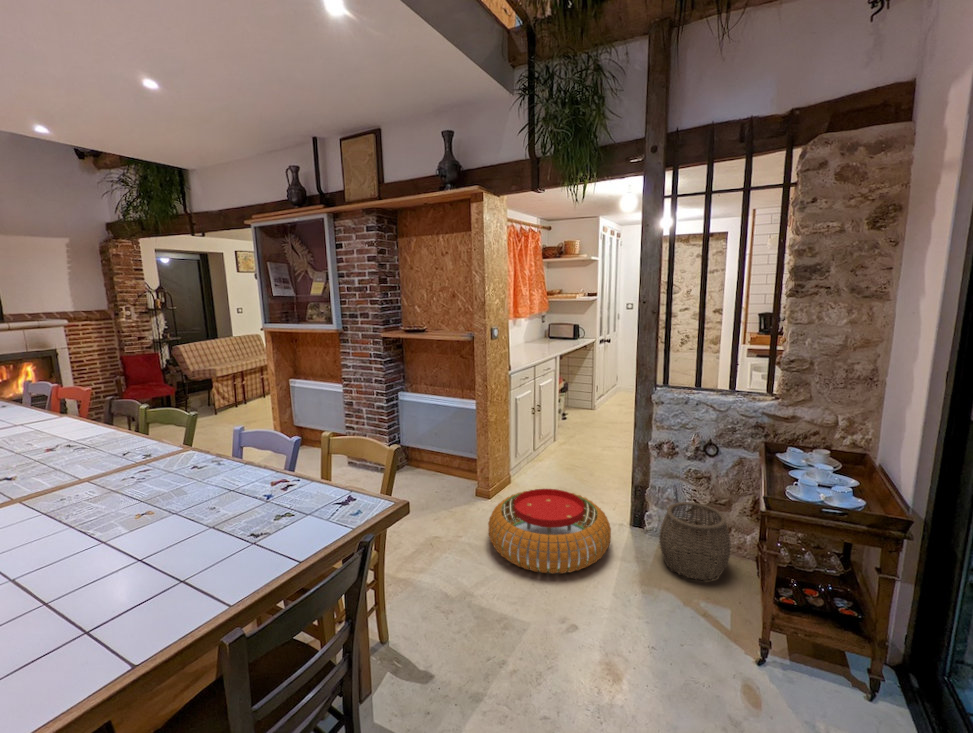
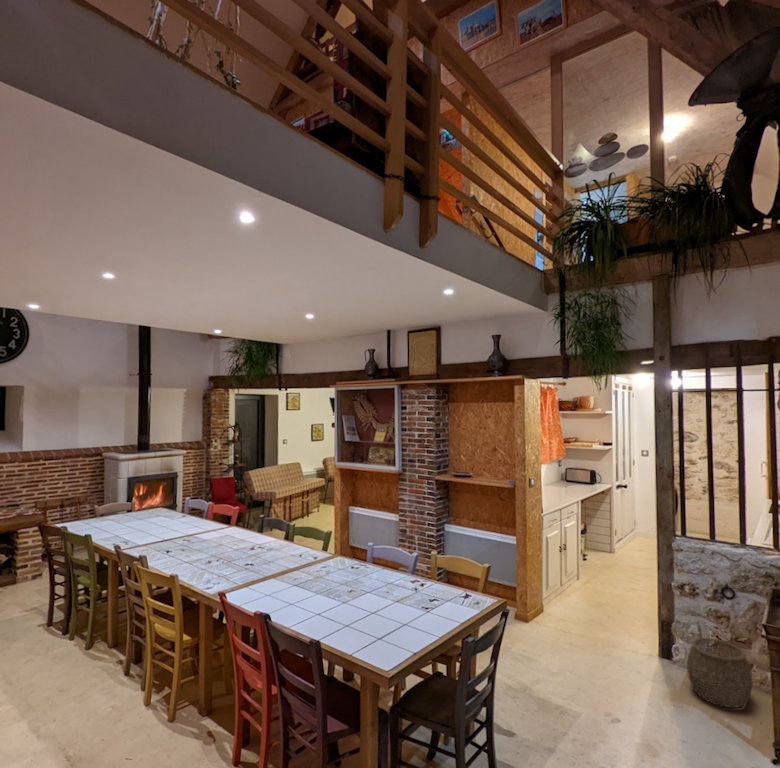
pouf: present [488,489,611,574] -> none [535,617,643,689]

